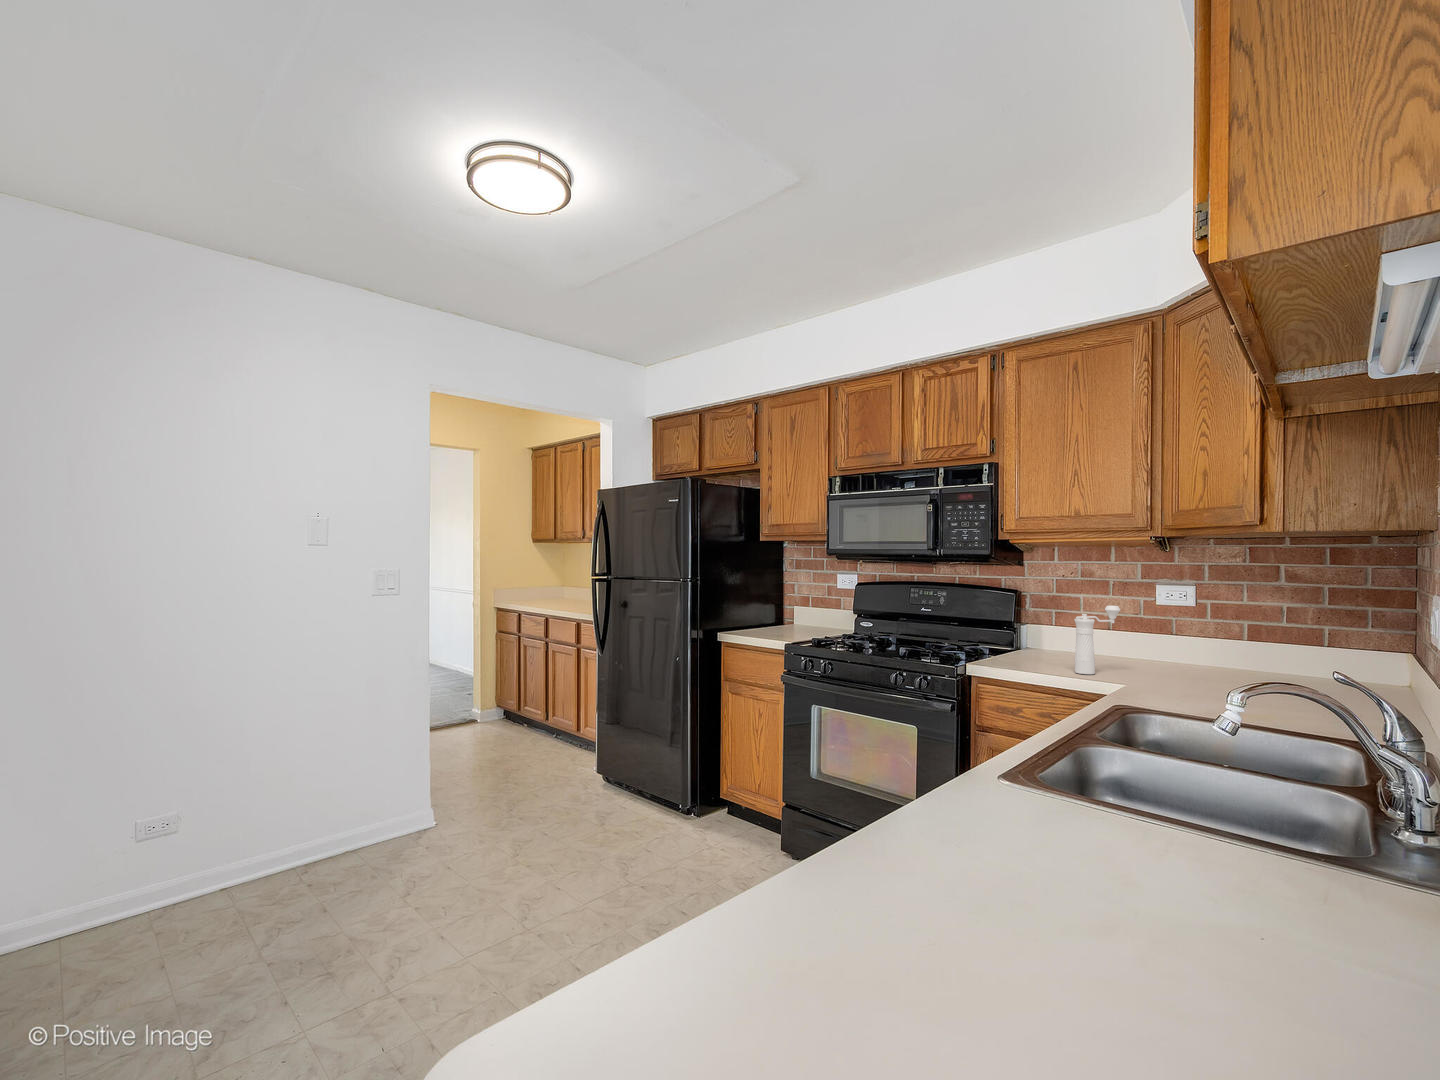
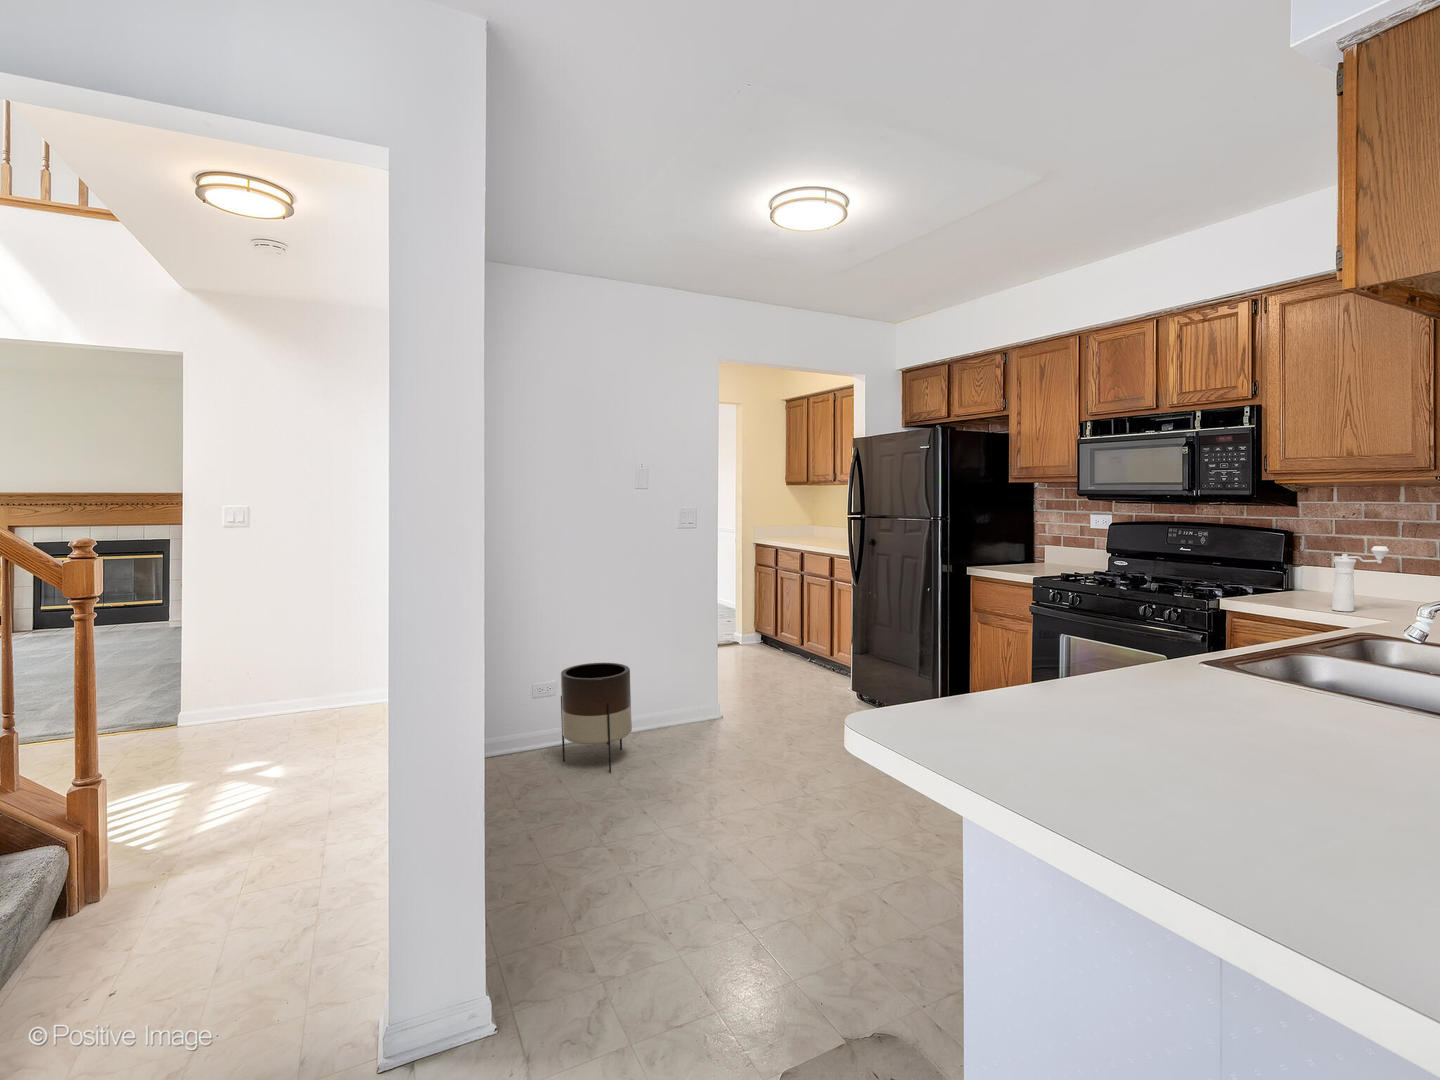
planter: none [150,768,273,936] -> present [561,663,632,773]

